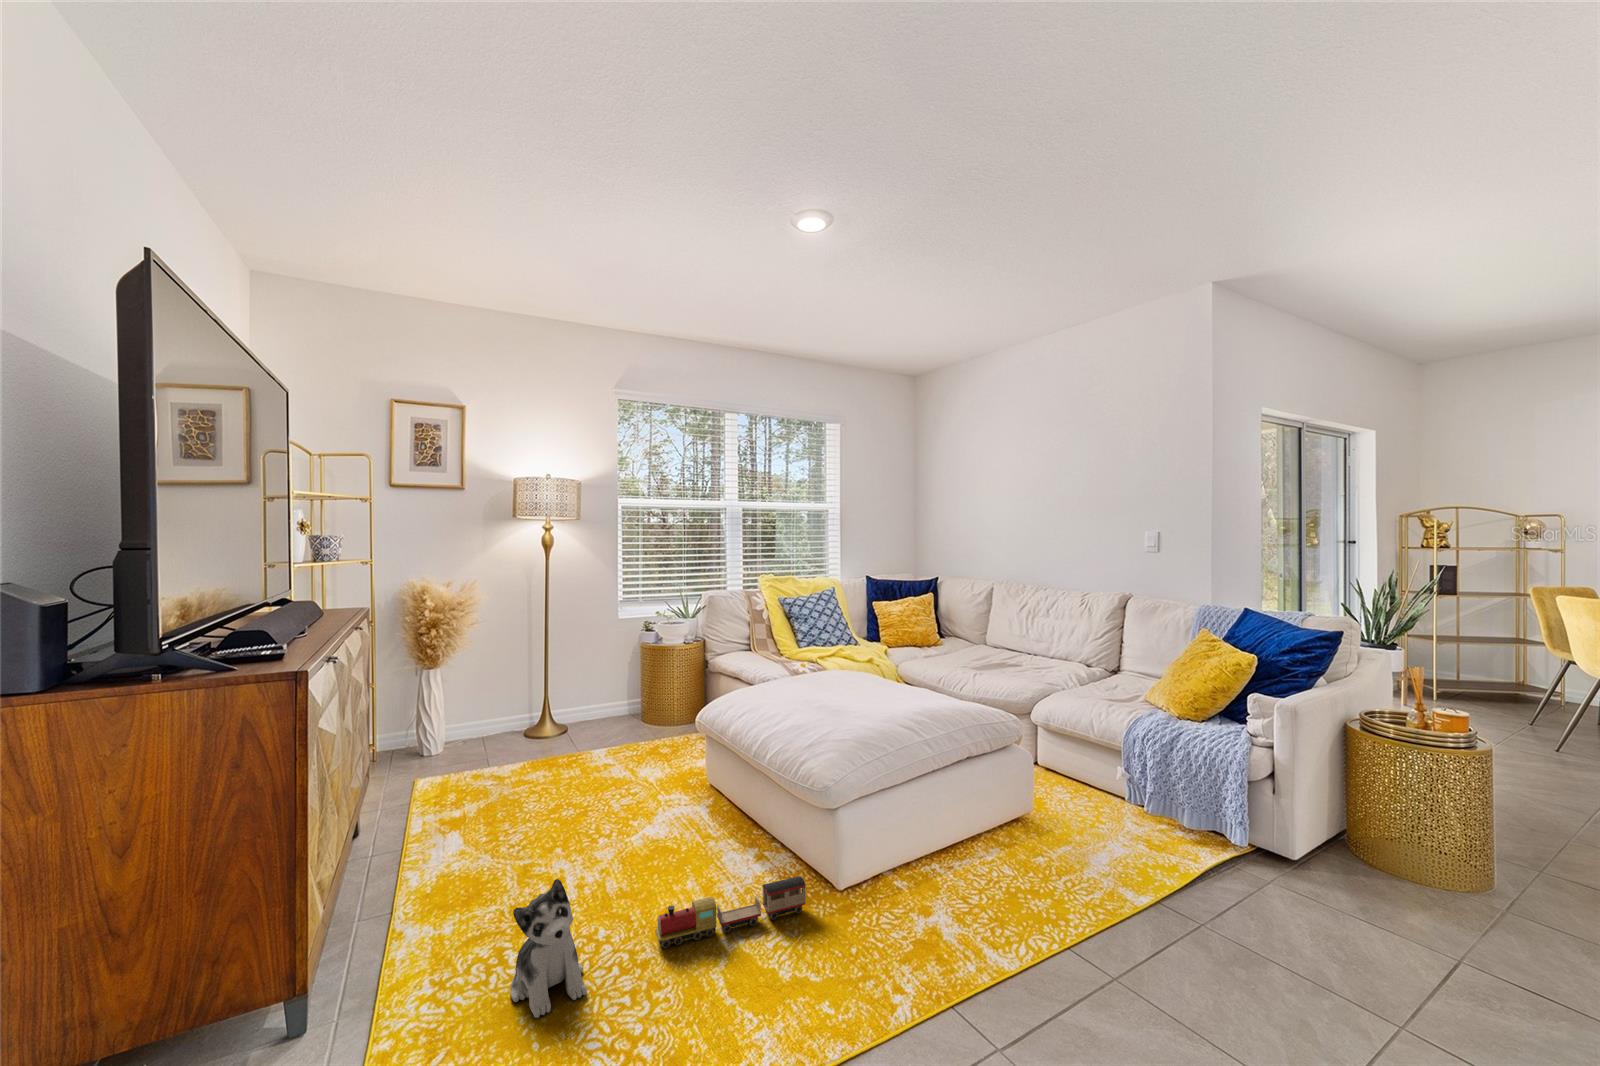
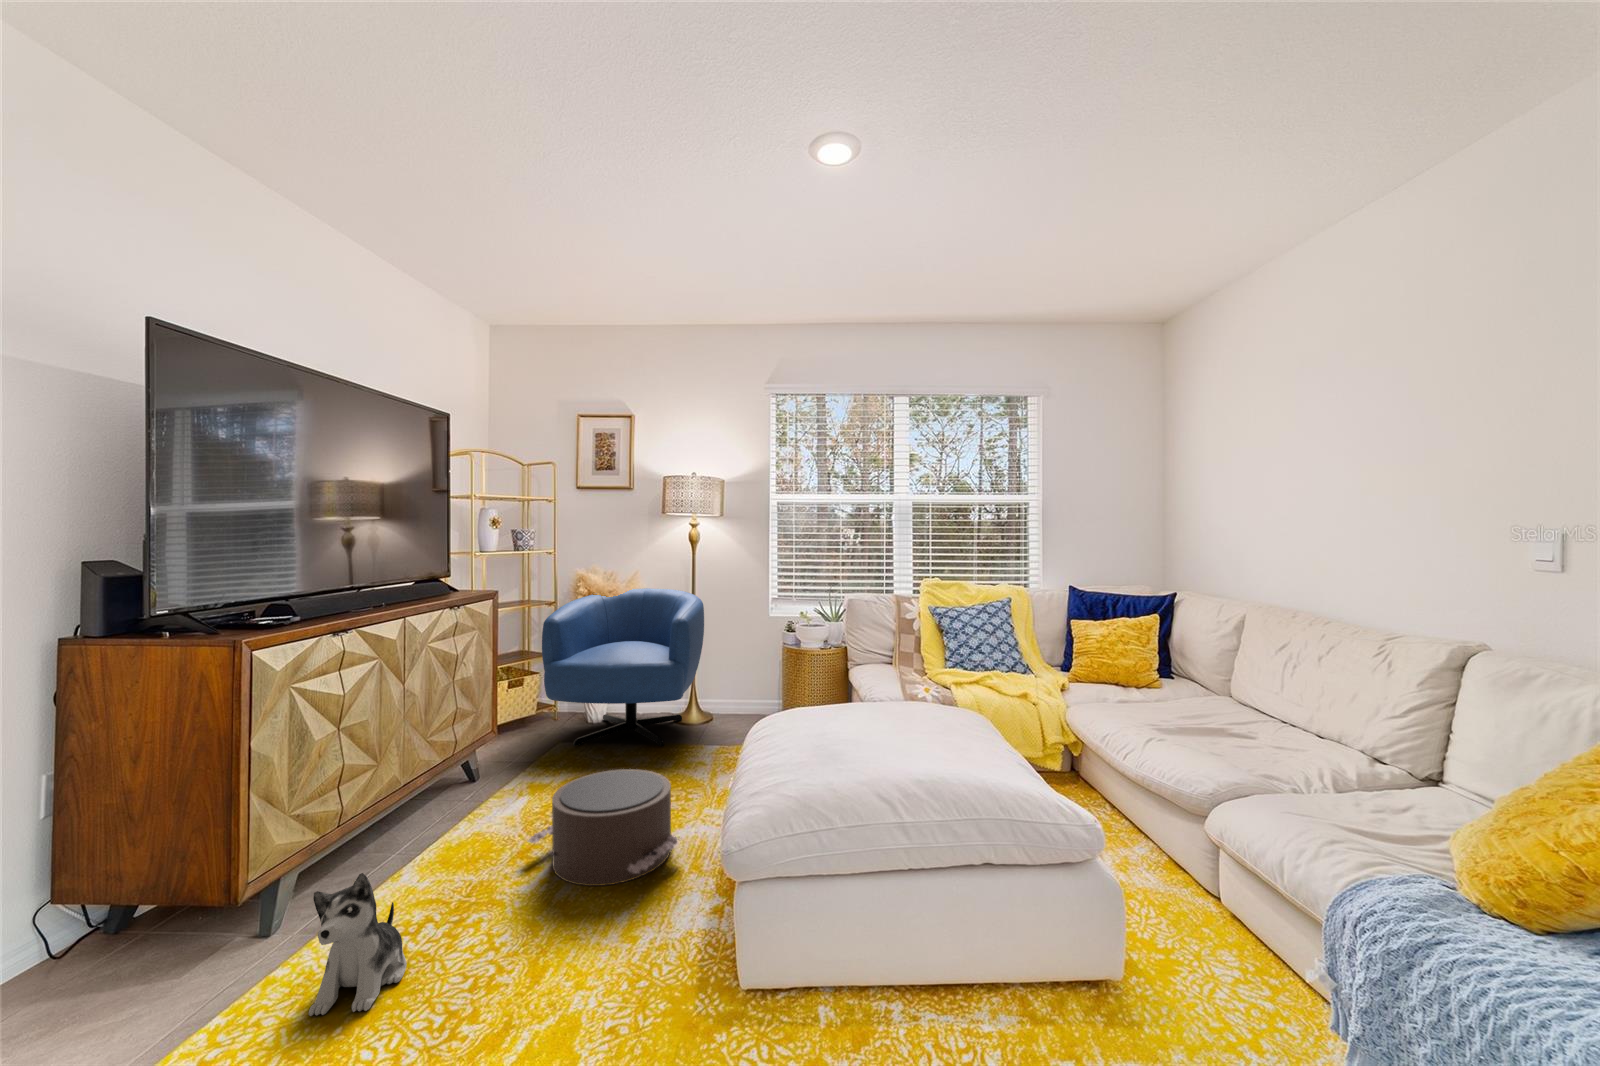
armchair: none [408,598,583,775] -> present [542,588,704,746]
pouf: none [560,765,701,870] -> present [528,769,678,886]
toy train: present [655,876,806,948] -> none [473,942,658,1009]

